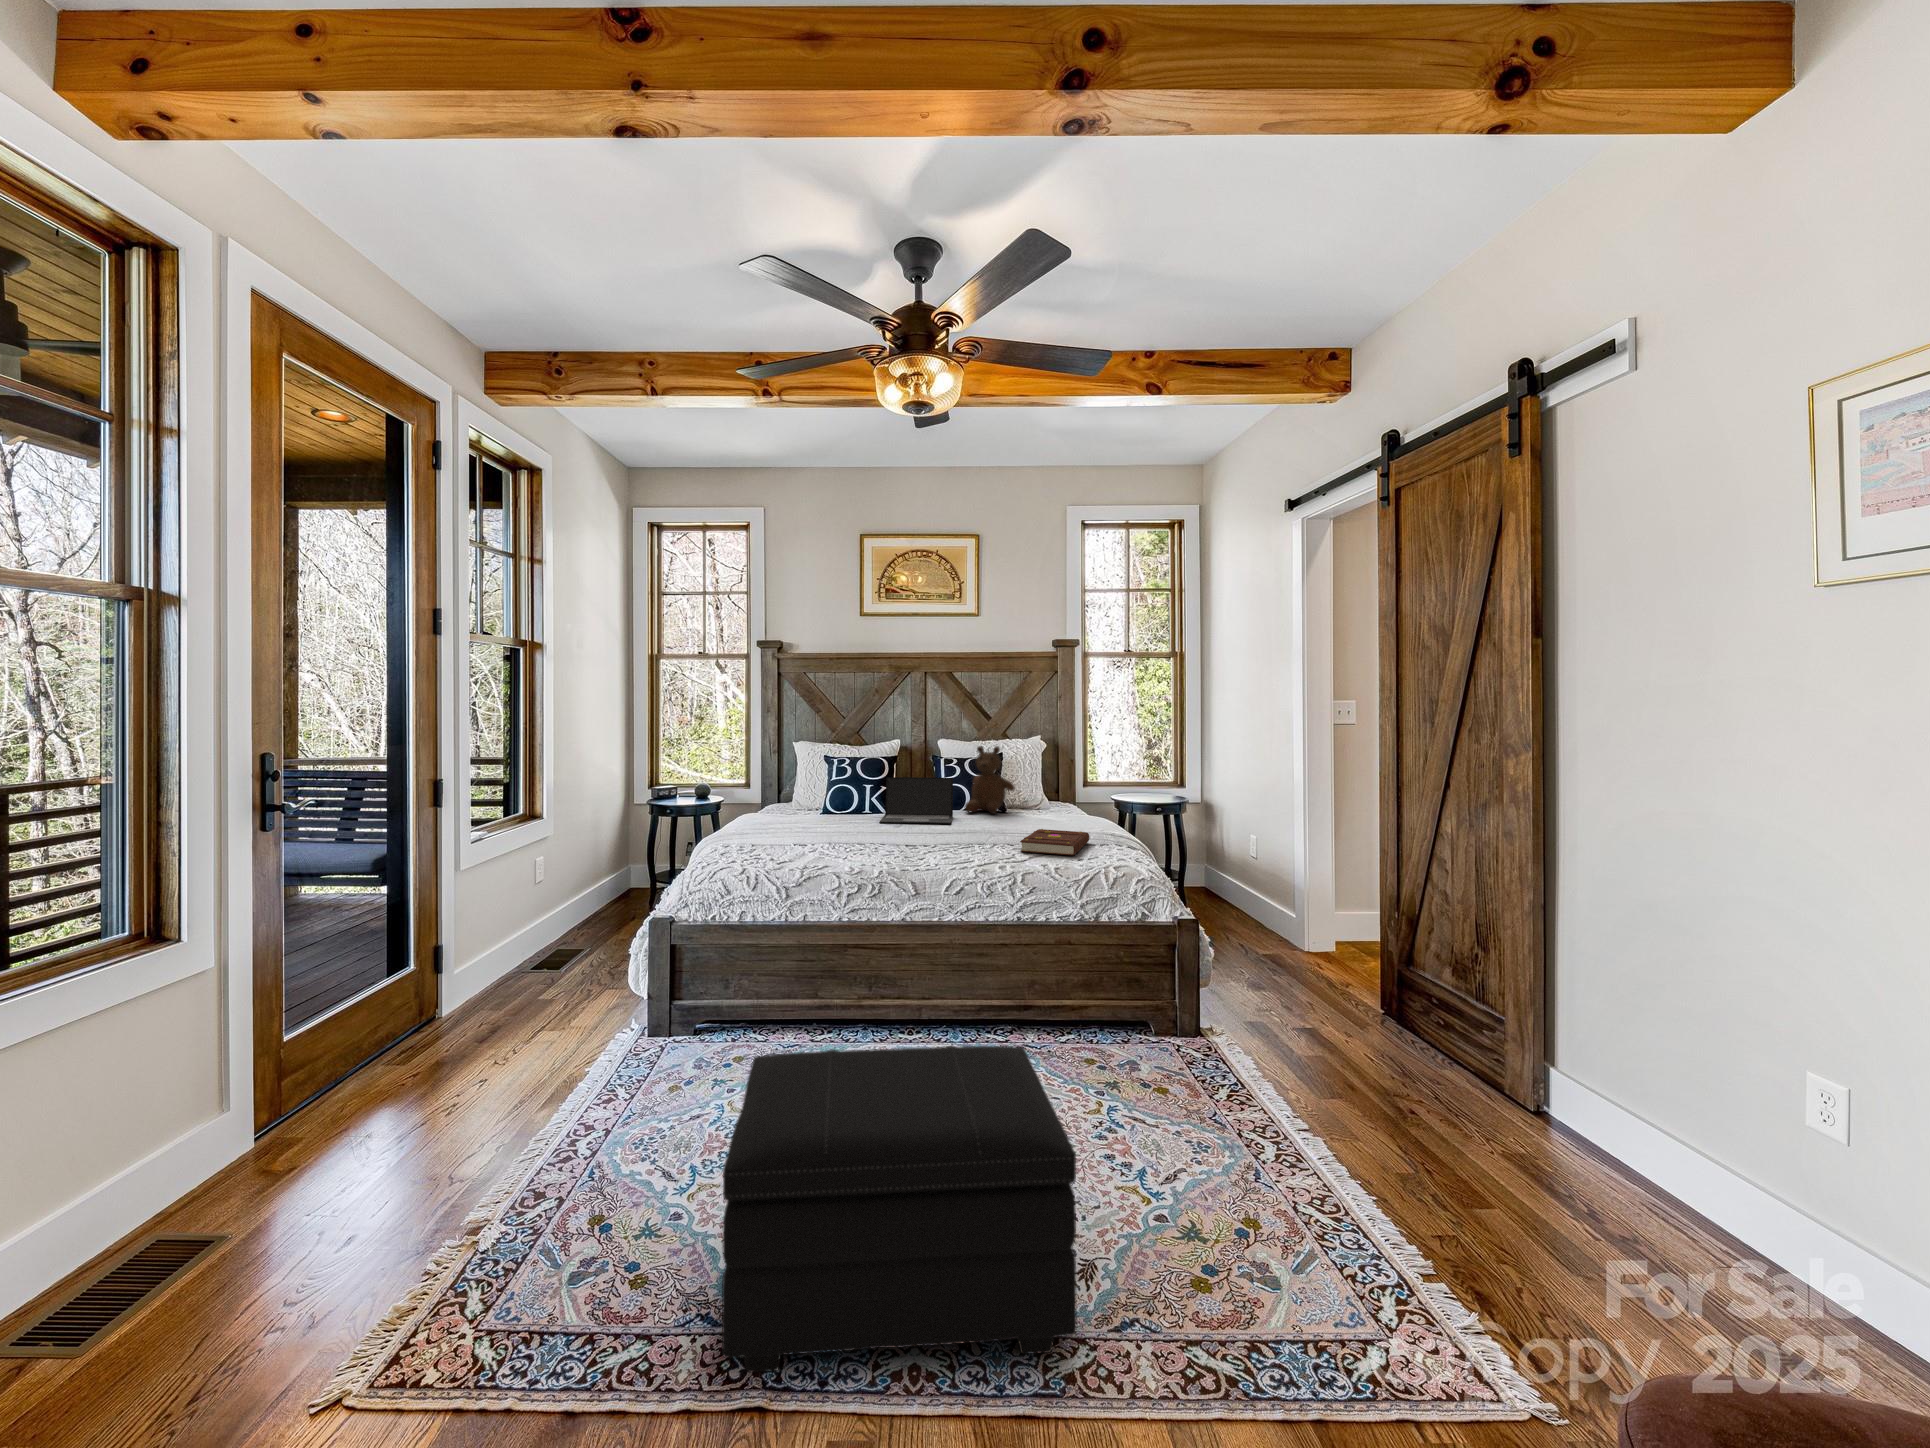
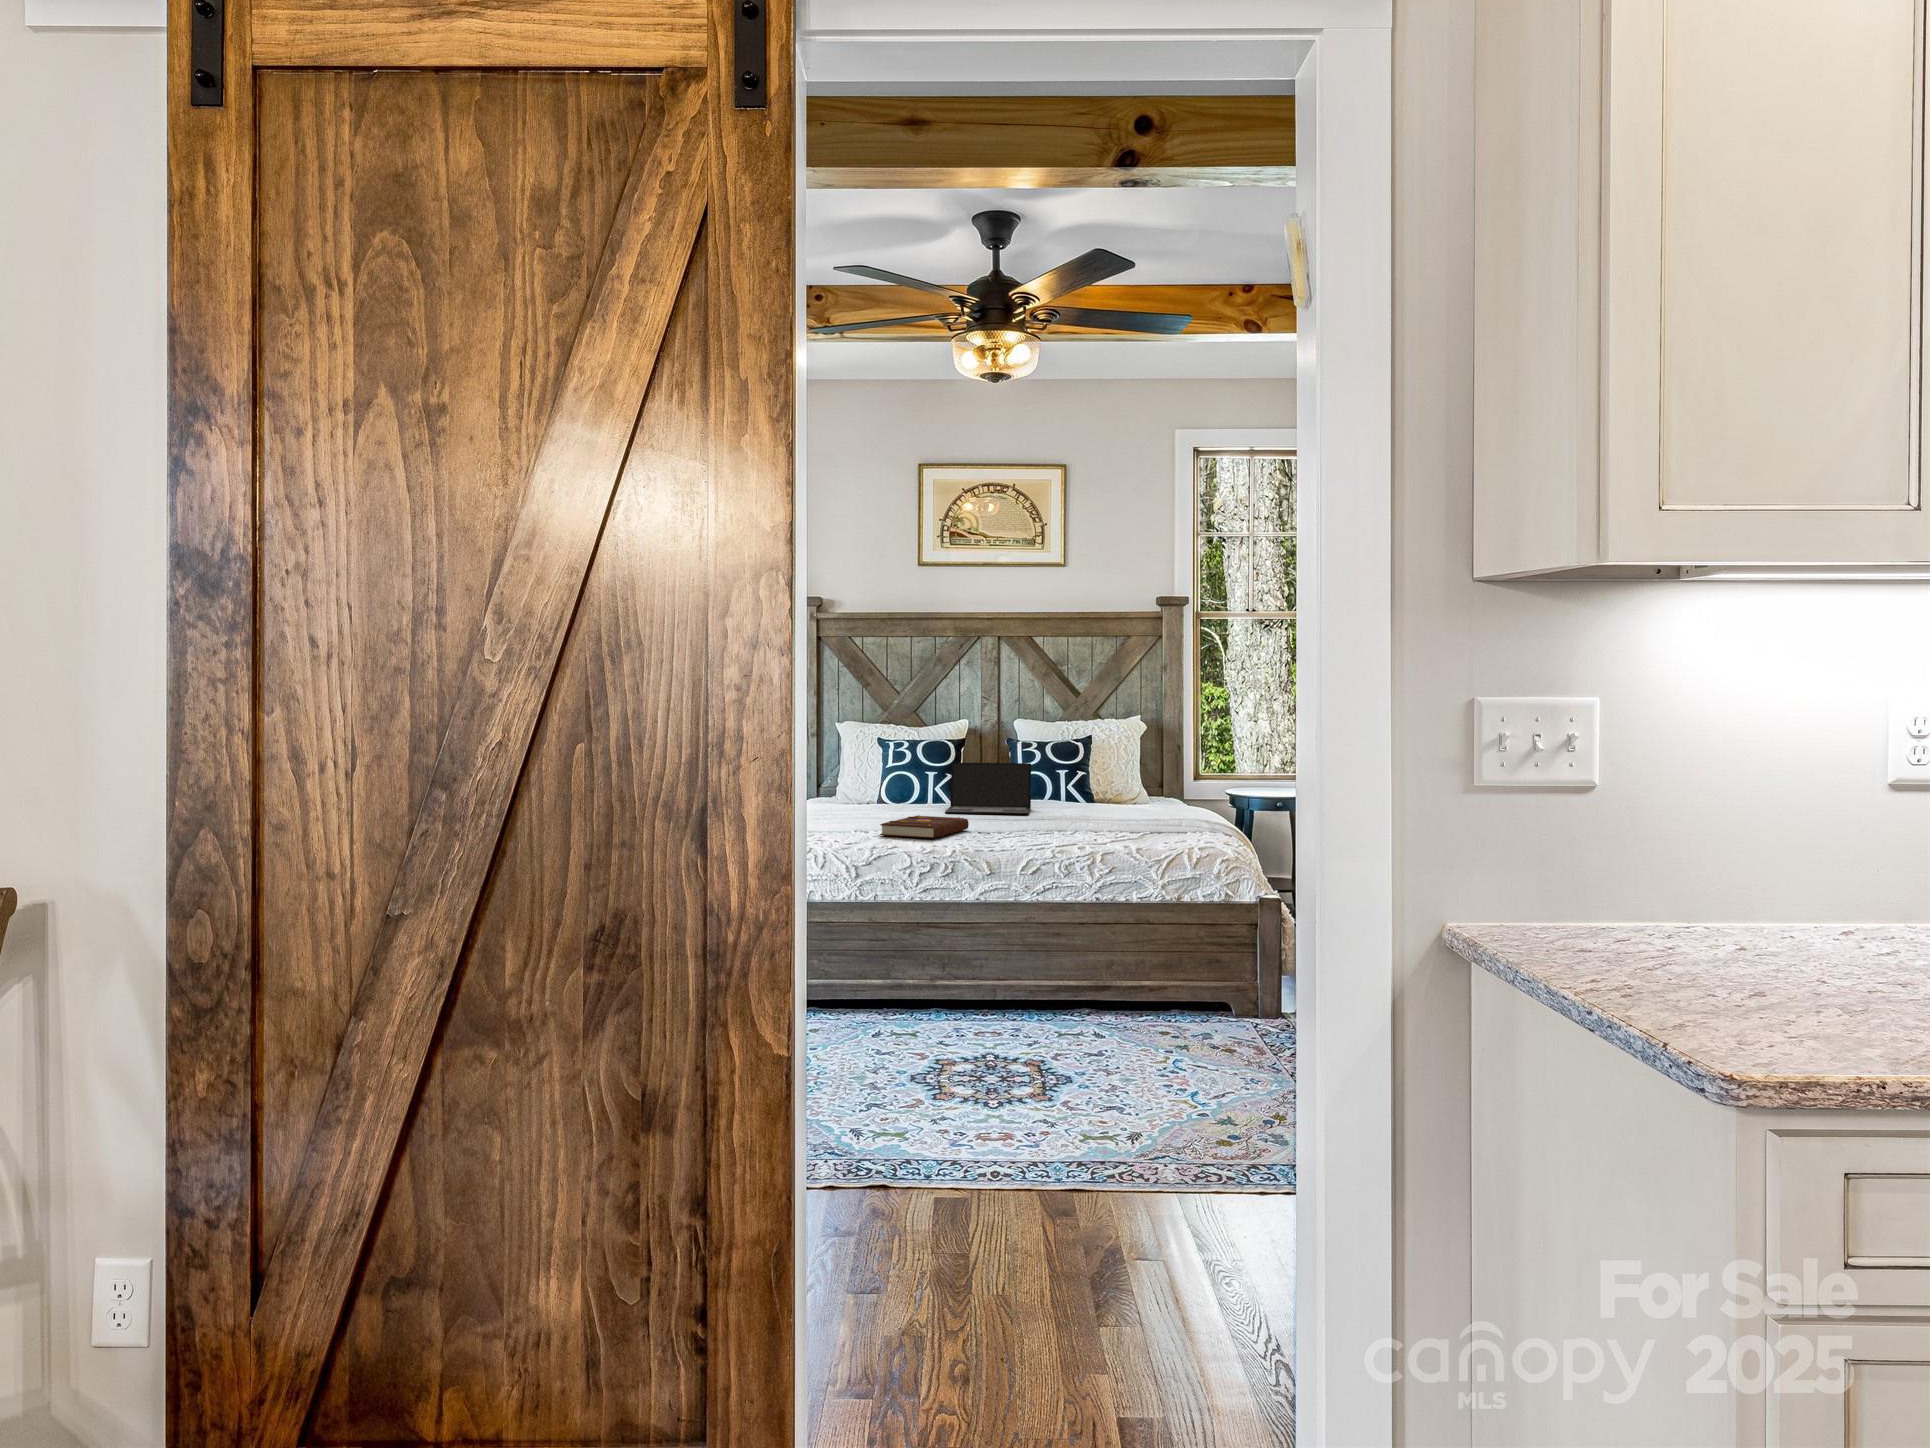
teddy bear: present [964,746,1014,814] -> none [1043,726,1106,807]
book: present [1020,829,1089,856] -> present [880,815,969,838]
footstool: present [722,1045,1077,1373] -> none [857,964,1116,1161]

